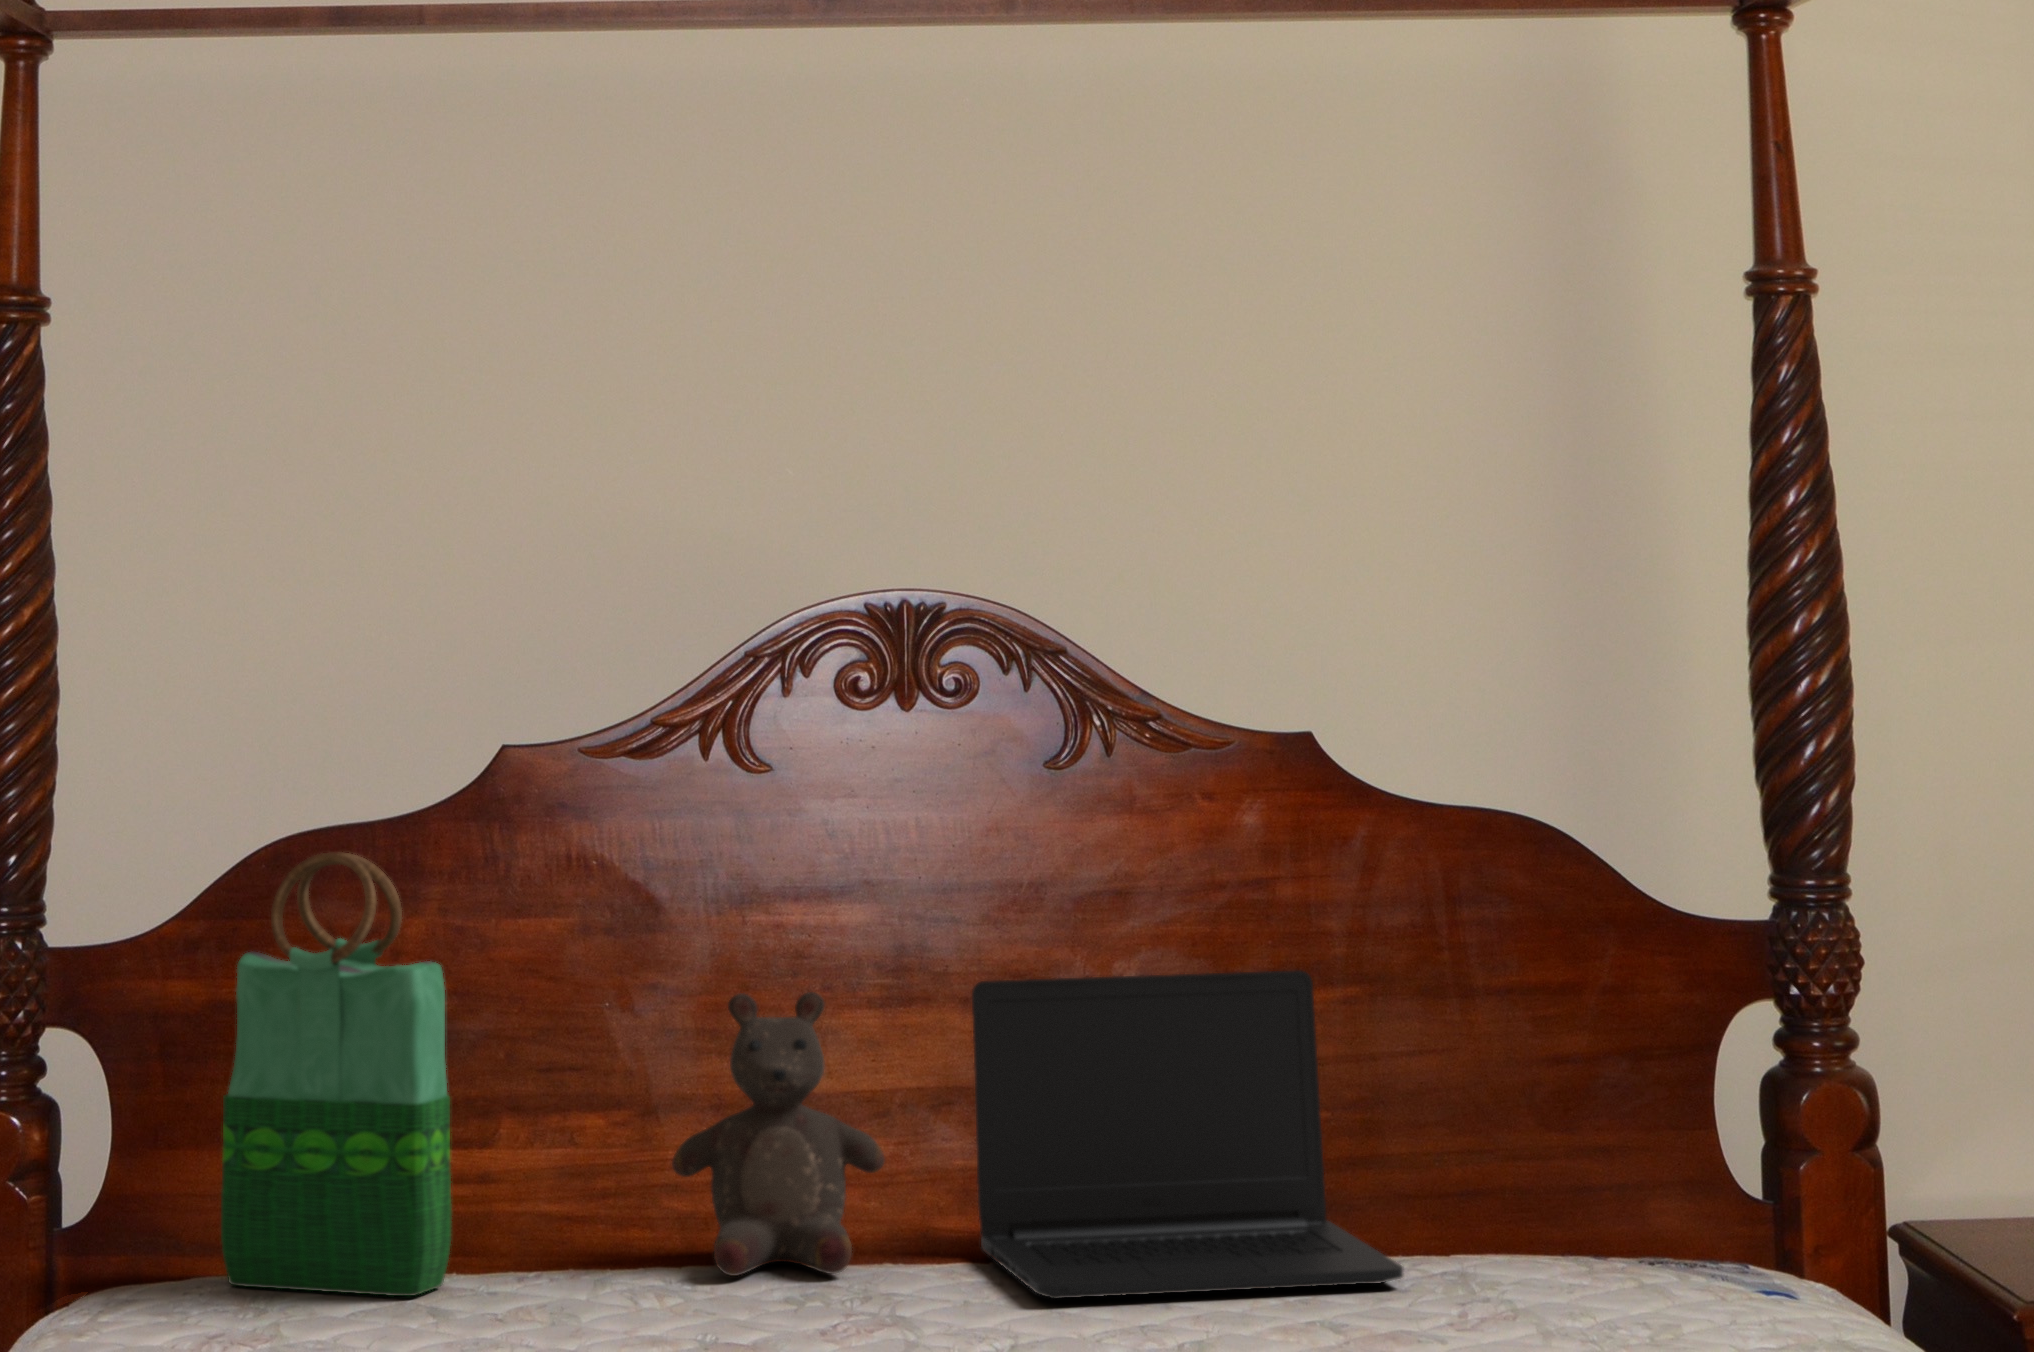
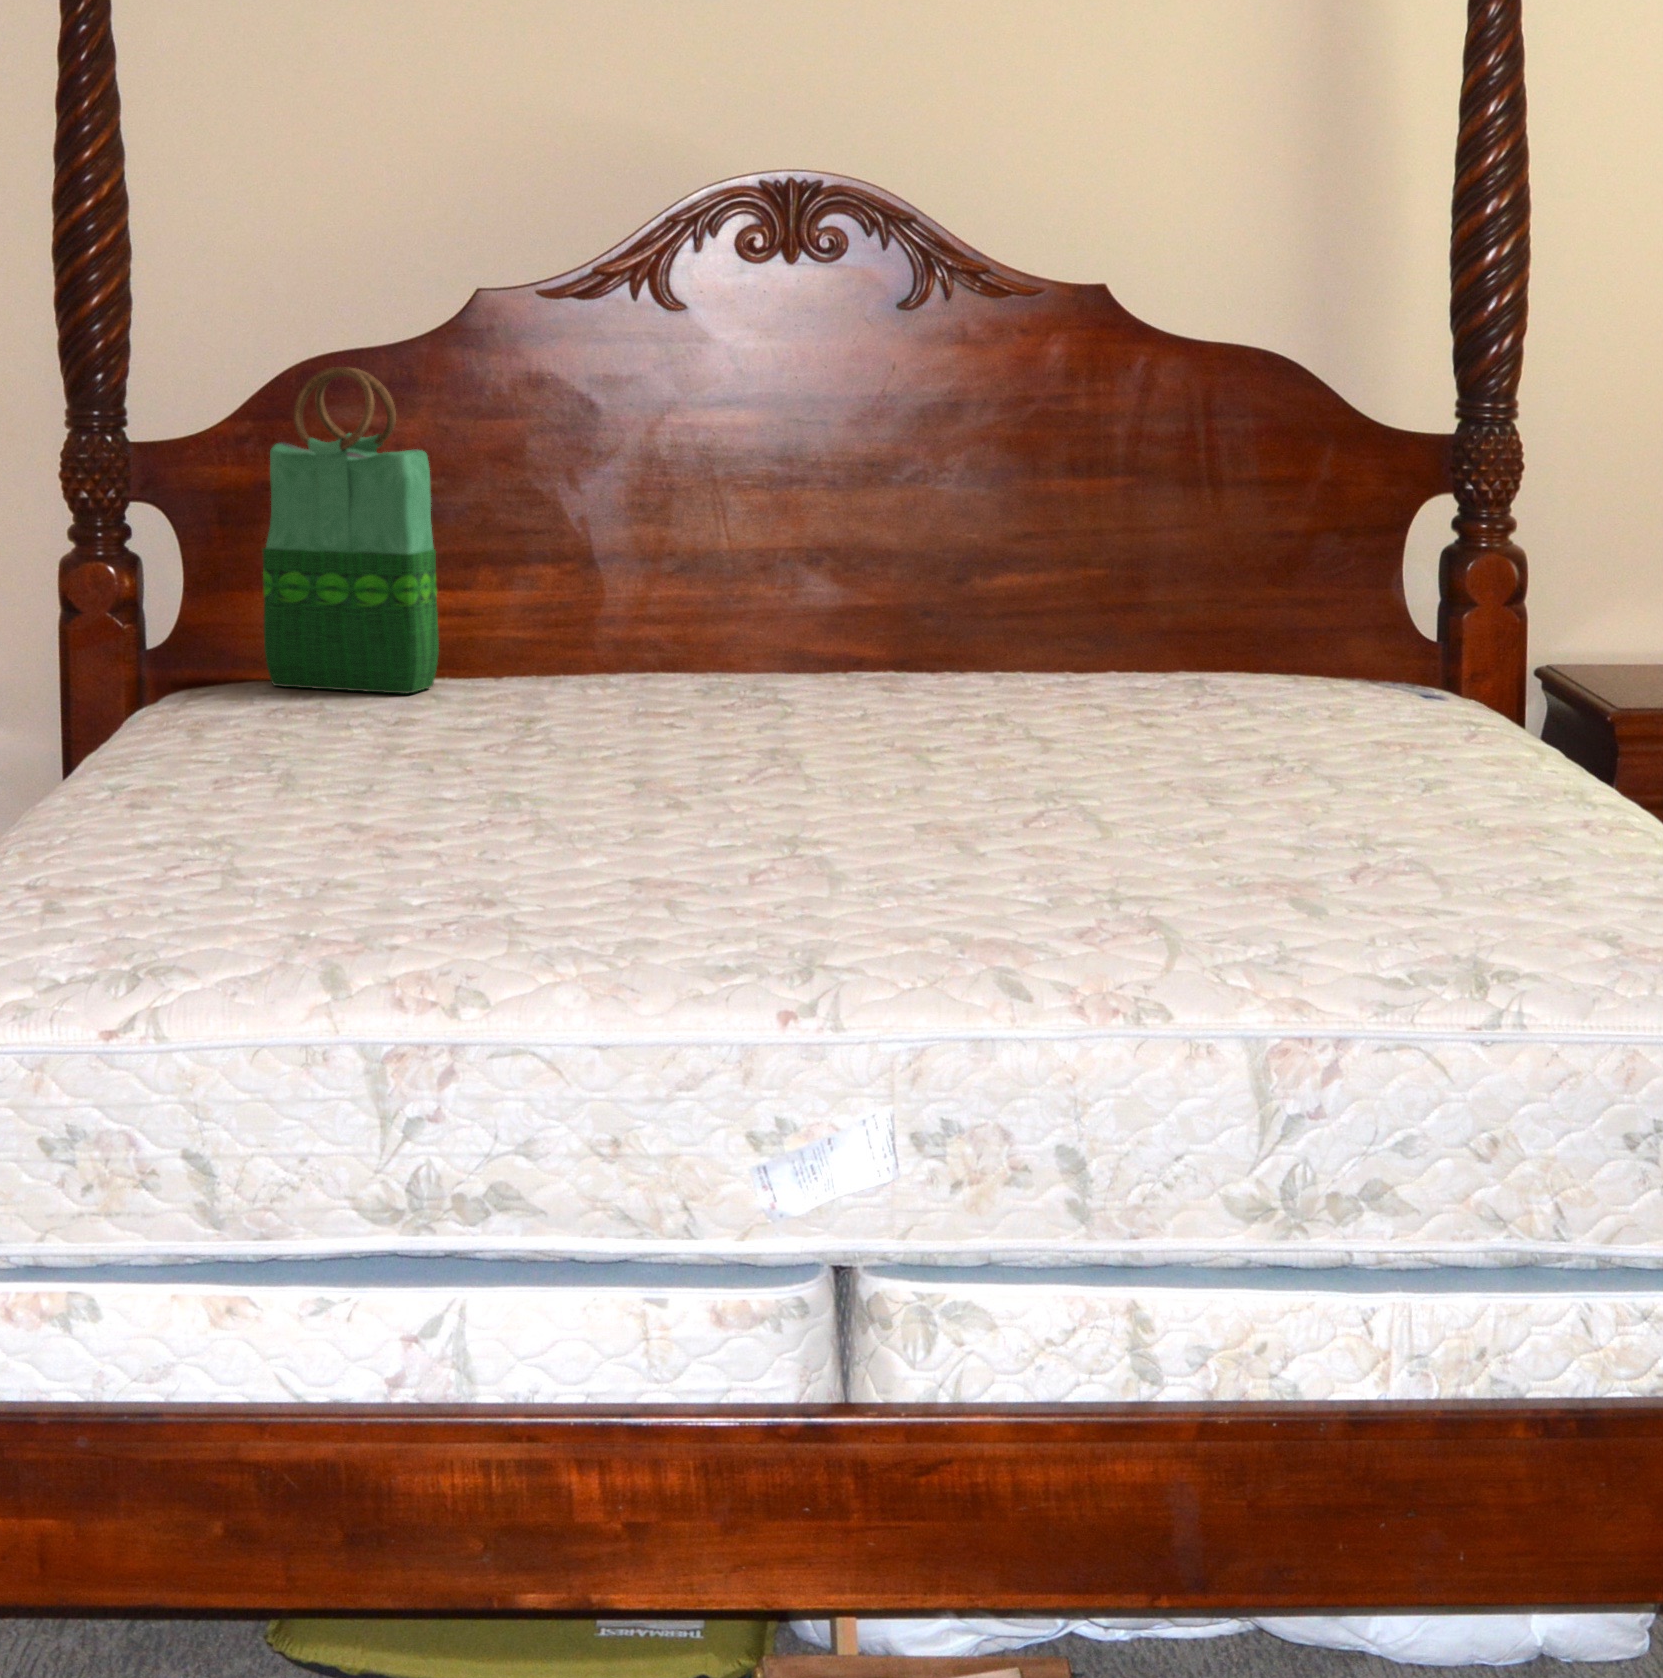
laptop: present [972,970,1403,1299] -> none [838,465,1158,698]
stuffed bear: present [672,992,884,1276] -> none [608,477,770,682]

